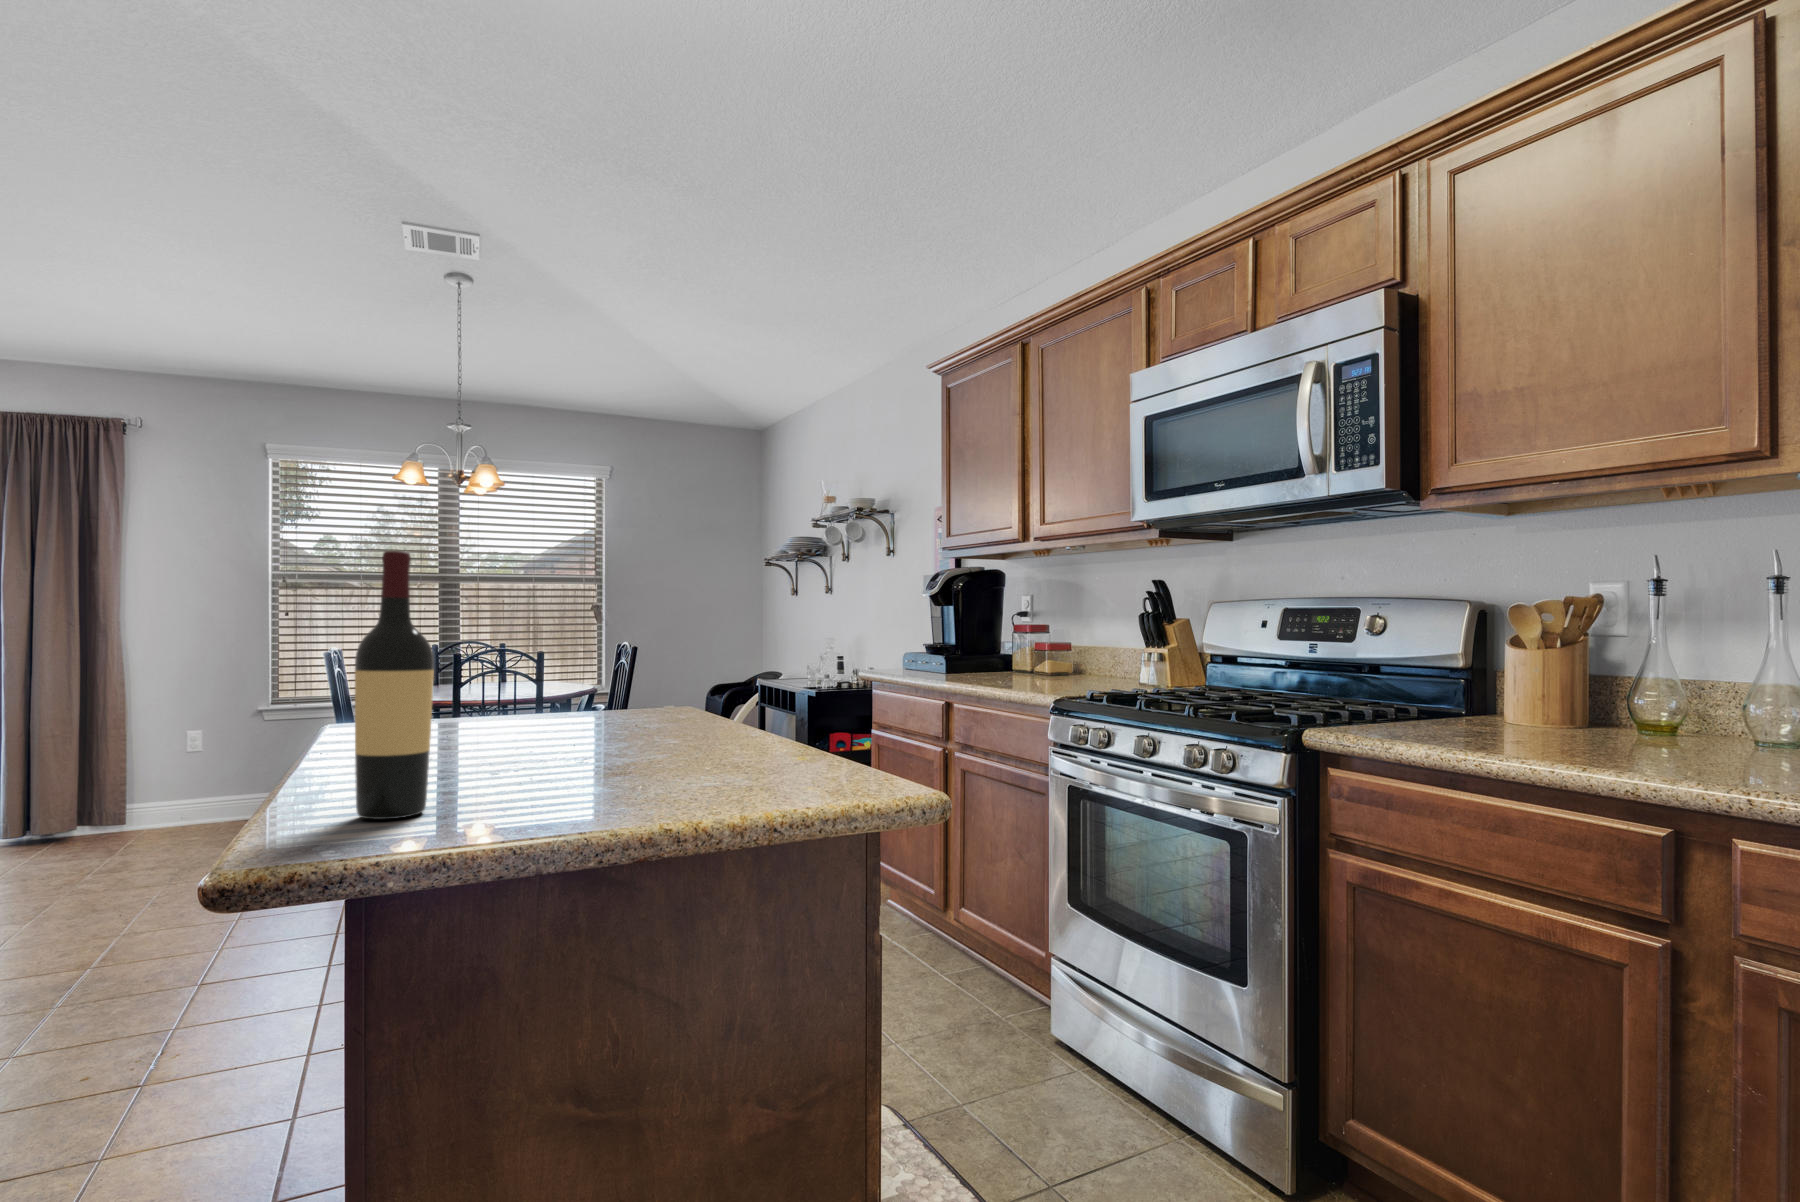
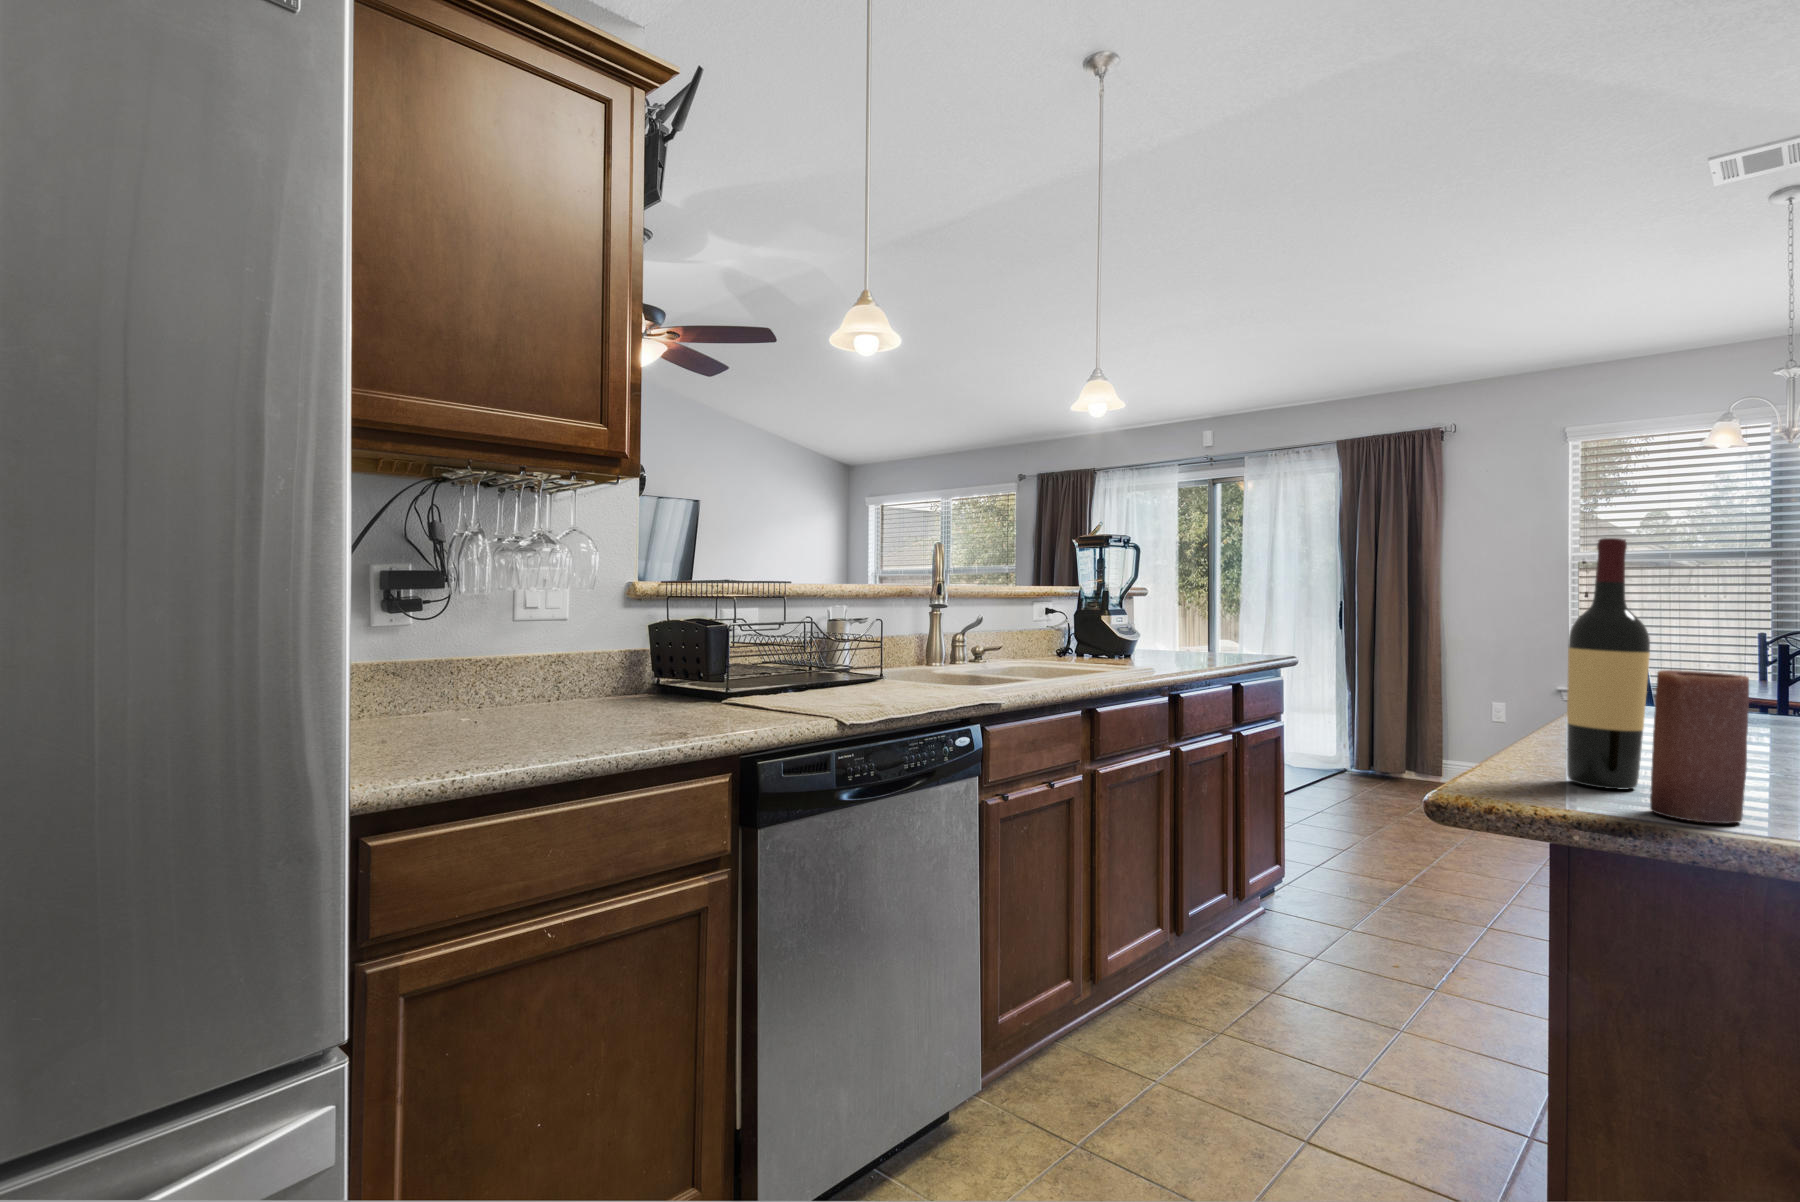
candle: none [452,685,532,837] -> present [1650,670,1749,823]

